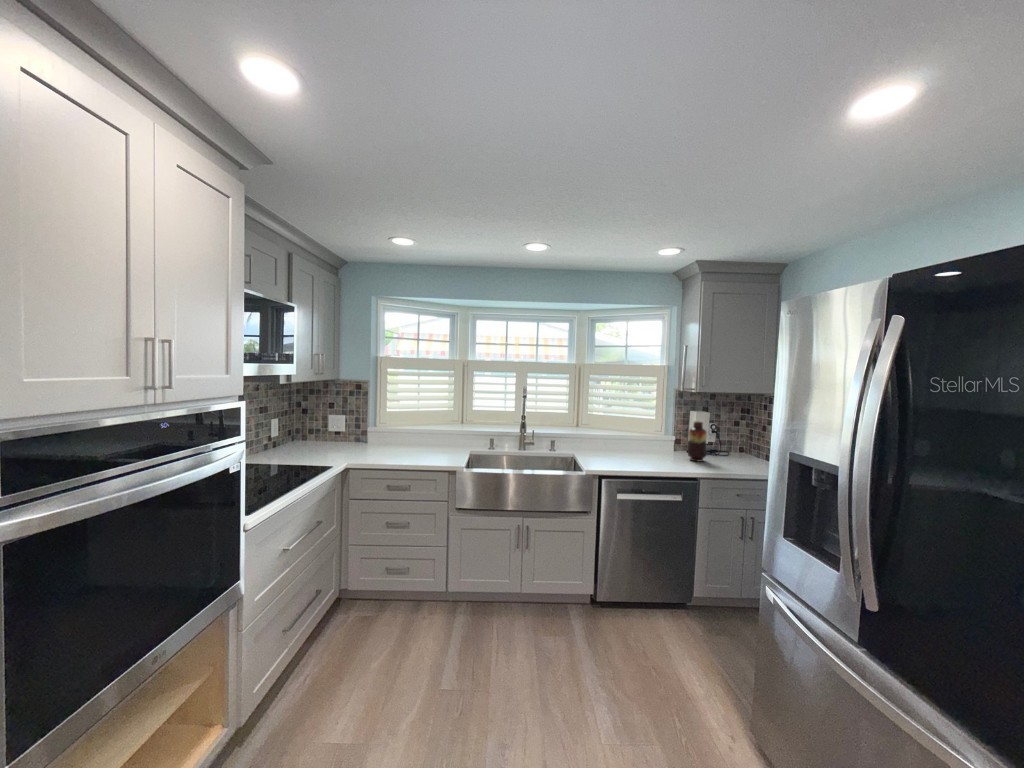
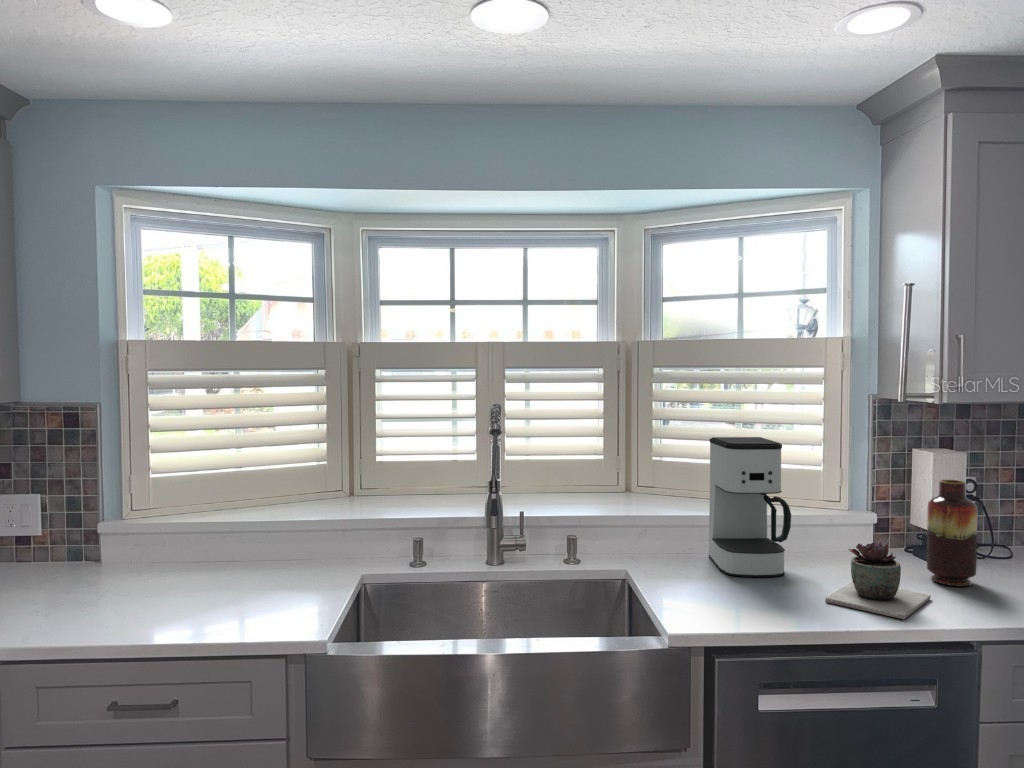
coffee maker: none [607,403,638,456] -> present [708,437,791,577]
succulent plant: none [645,442,684,468] -> present [825,542,931,619]

